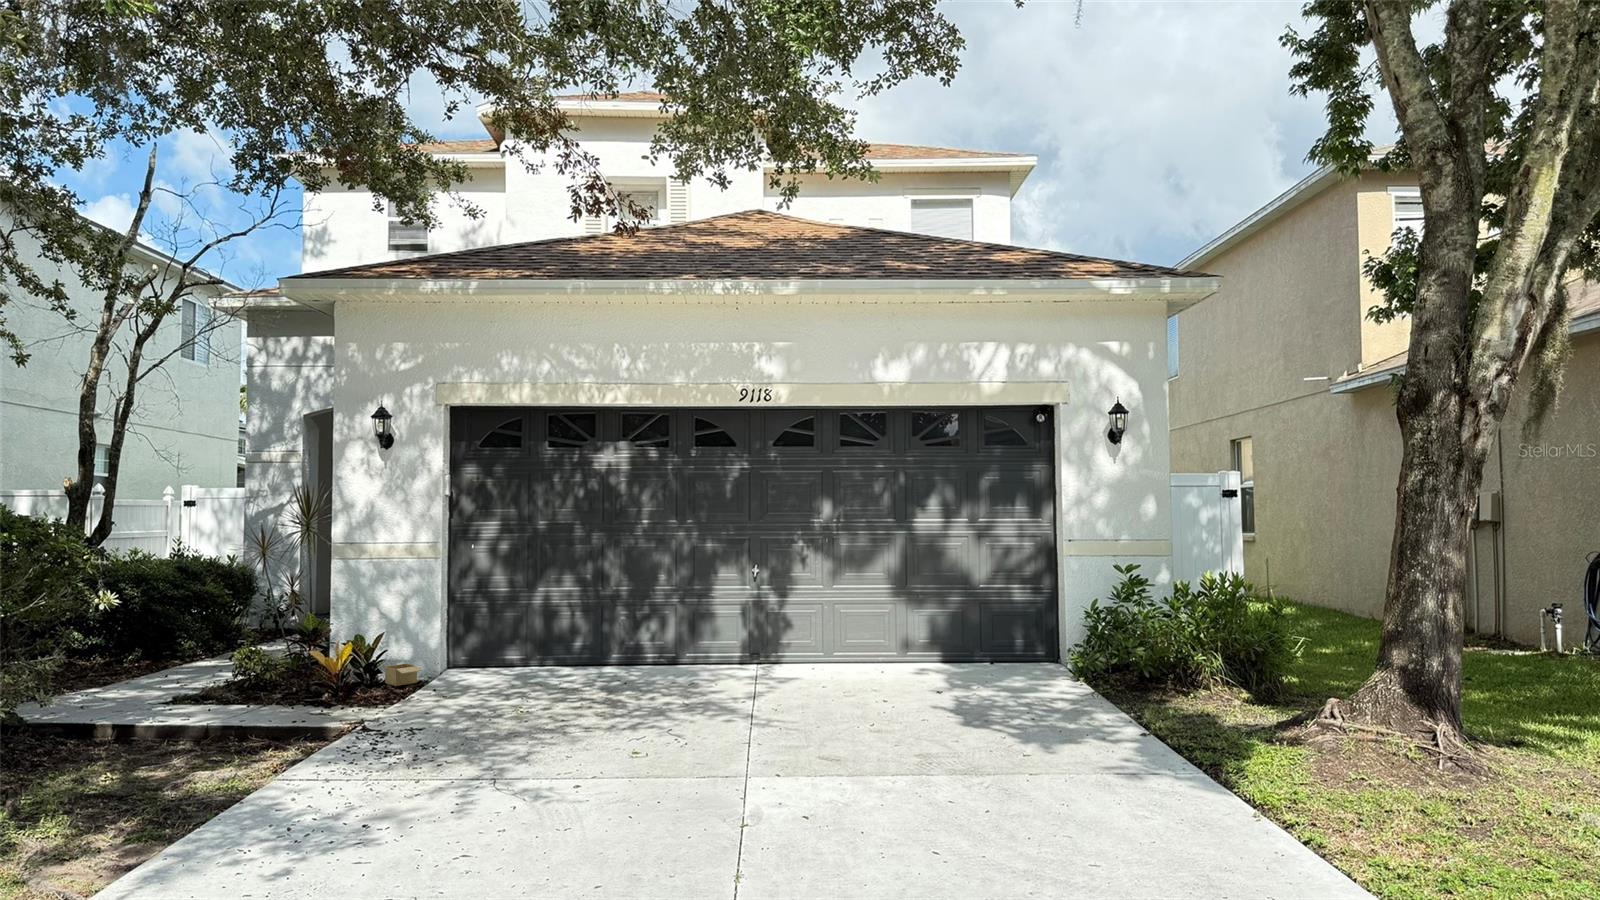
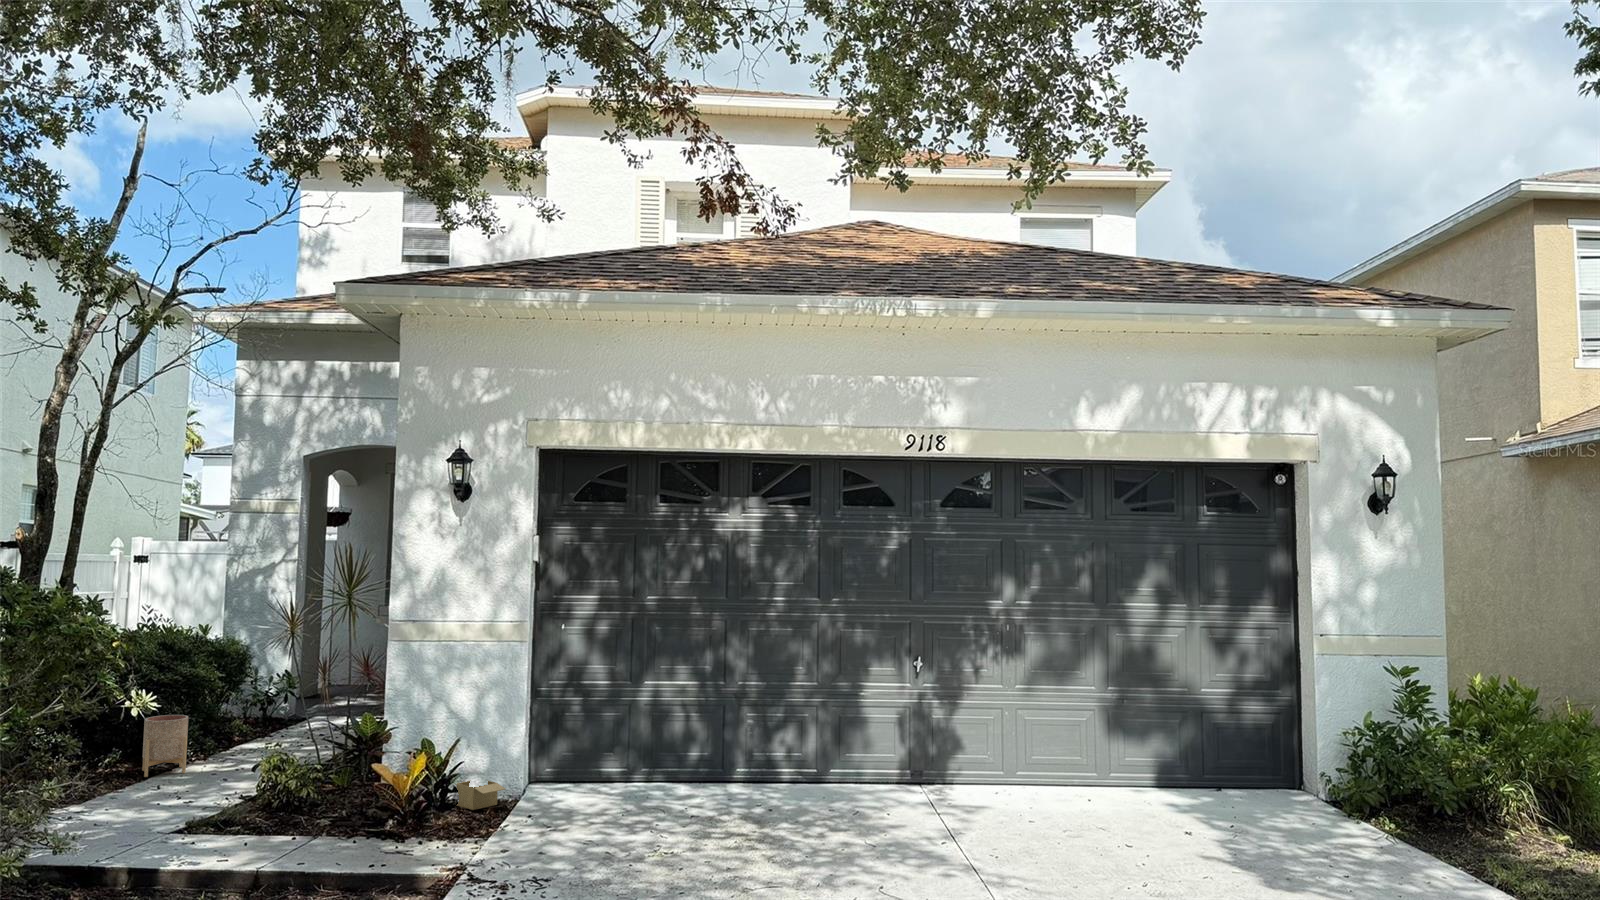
planter: none [163,619,198,665] -> present [142,715,188,777]

